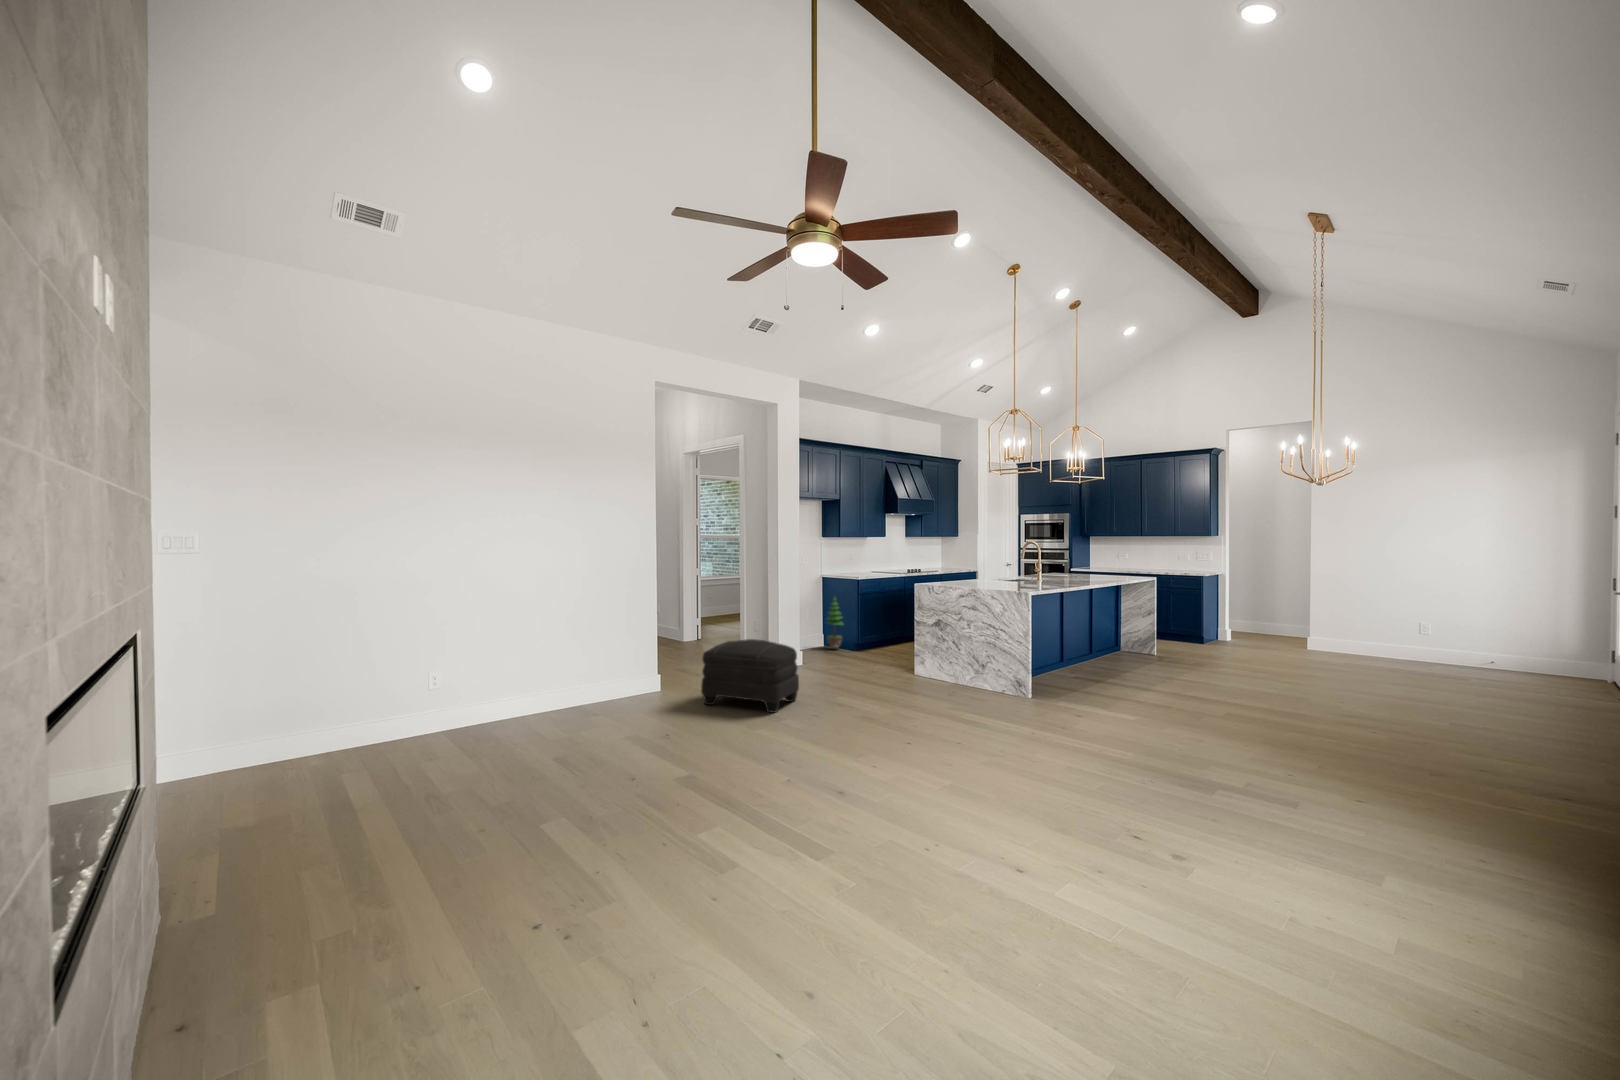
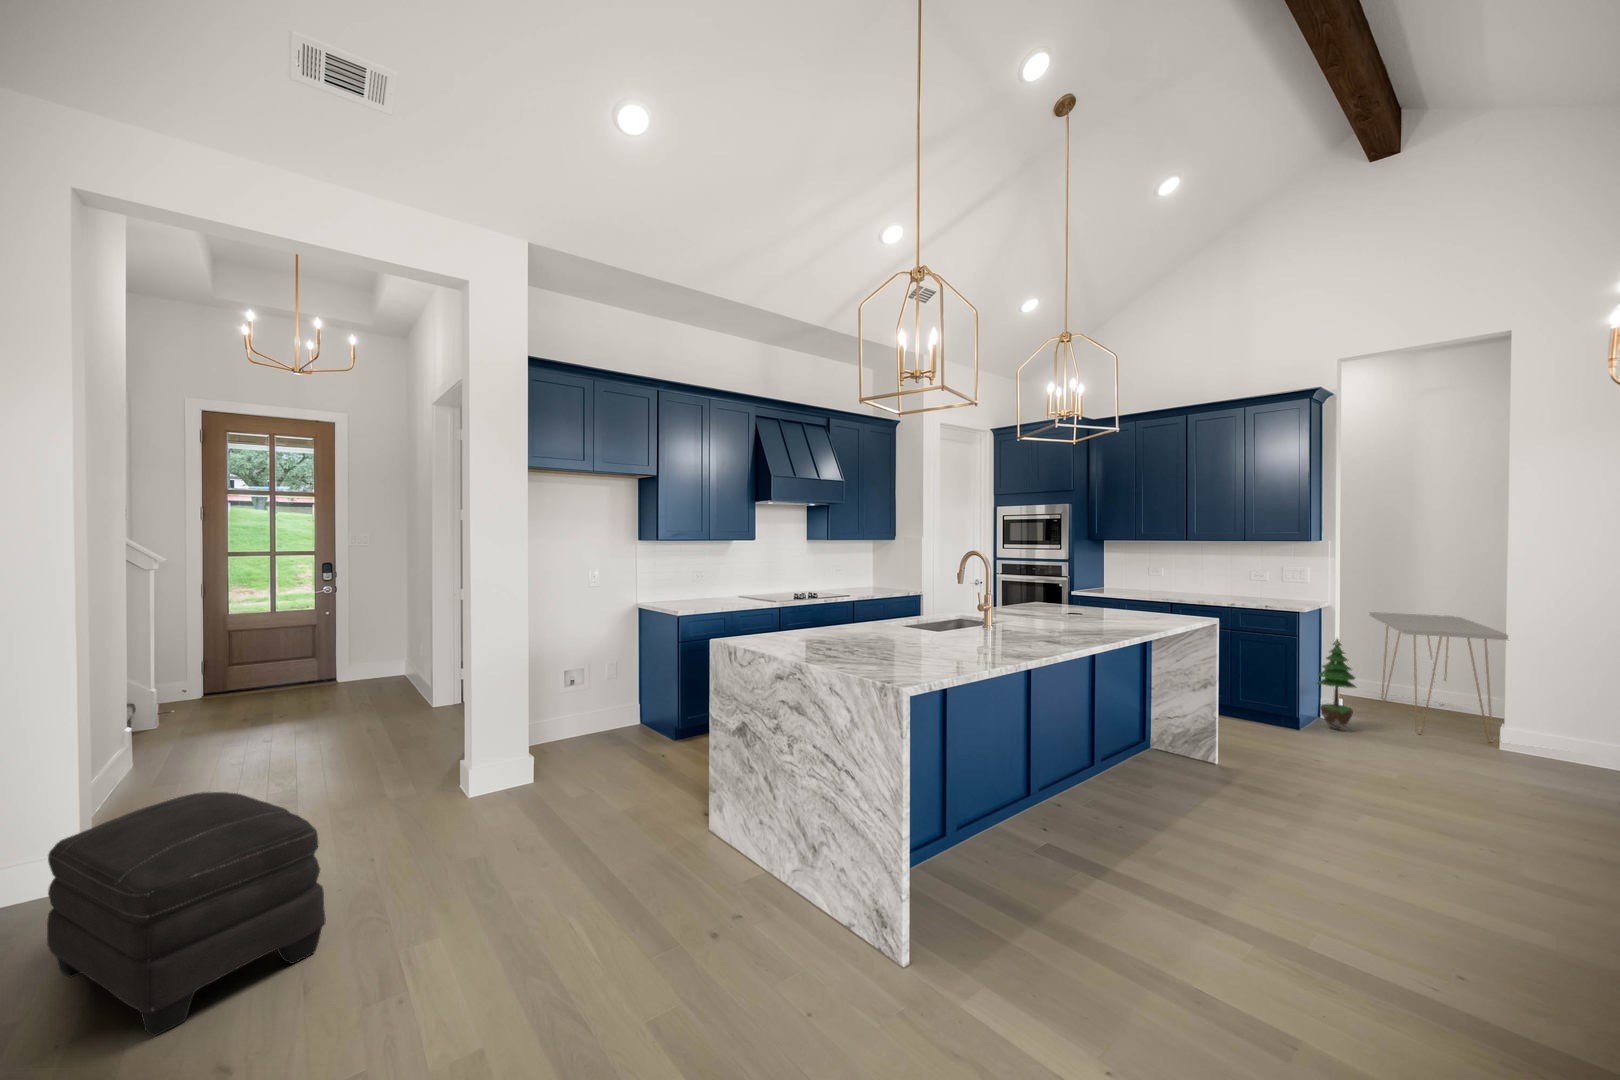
console table: none [1249,580,1313,646] -> present [1369,612,1508,743]
potted tree: present [827,597,844,649] -> present [1317,639,1356,729]

